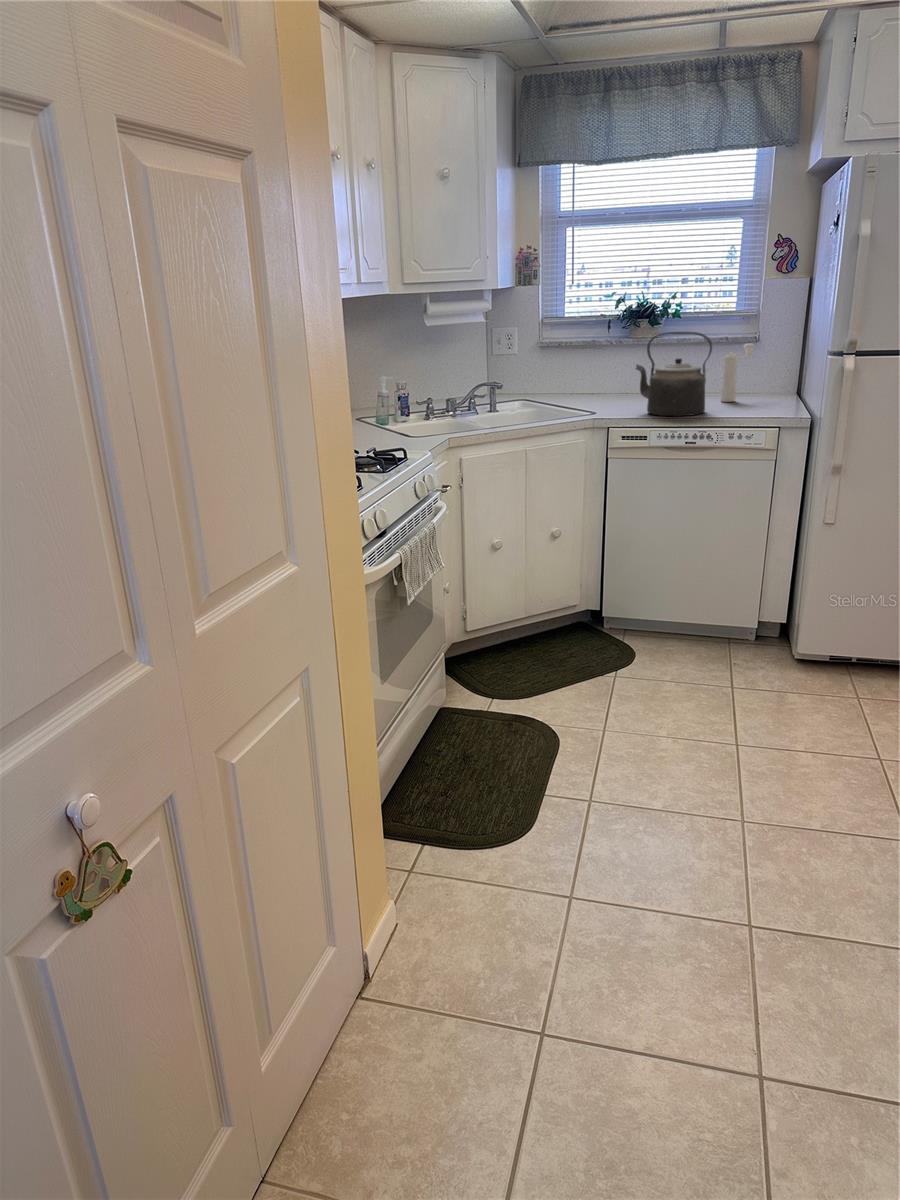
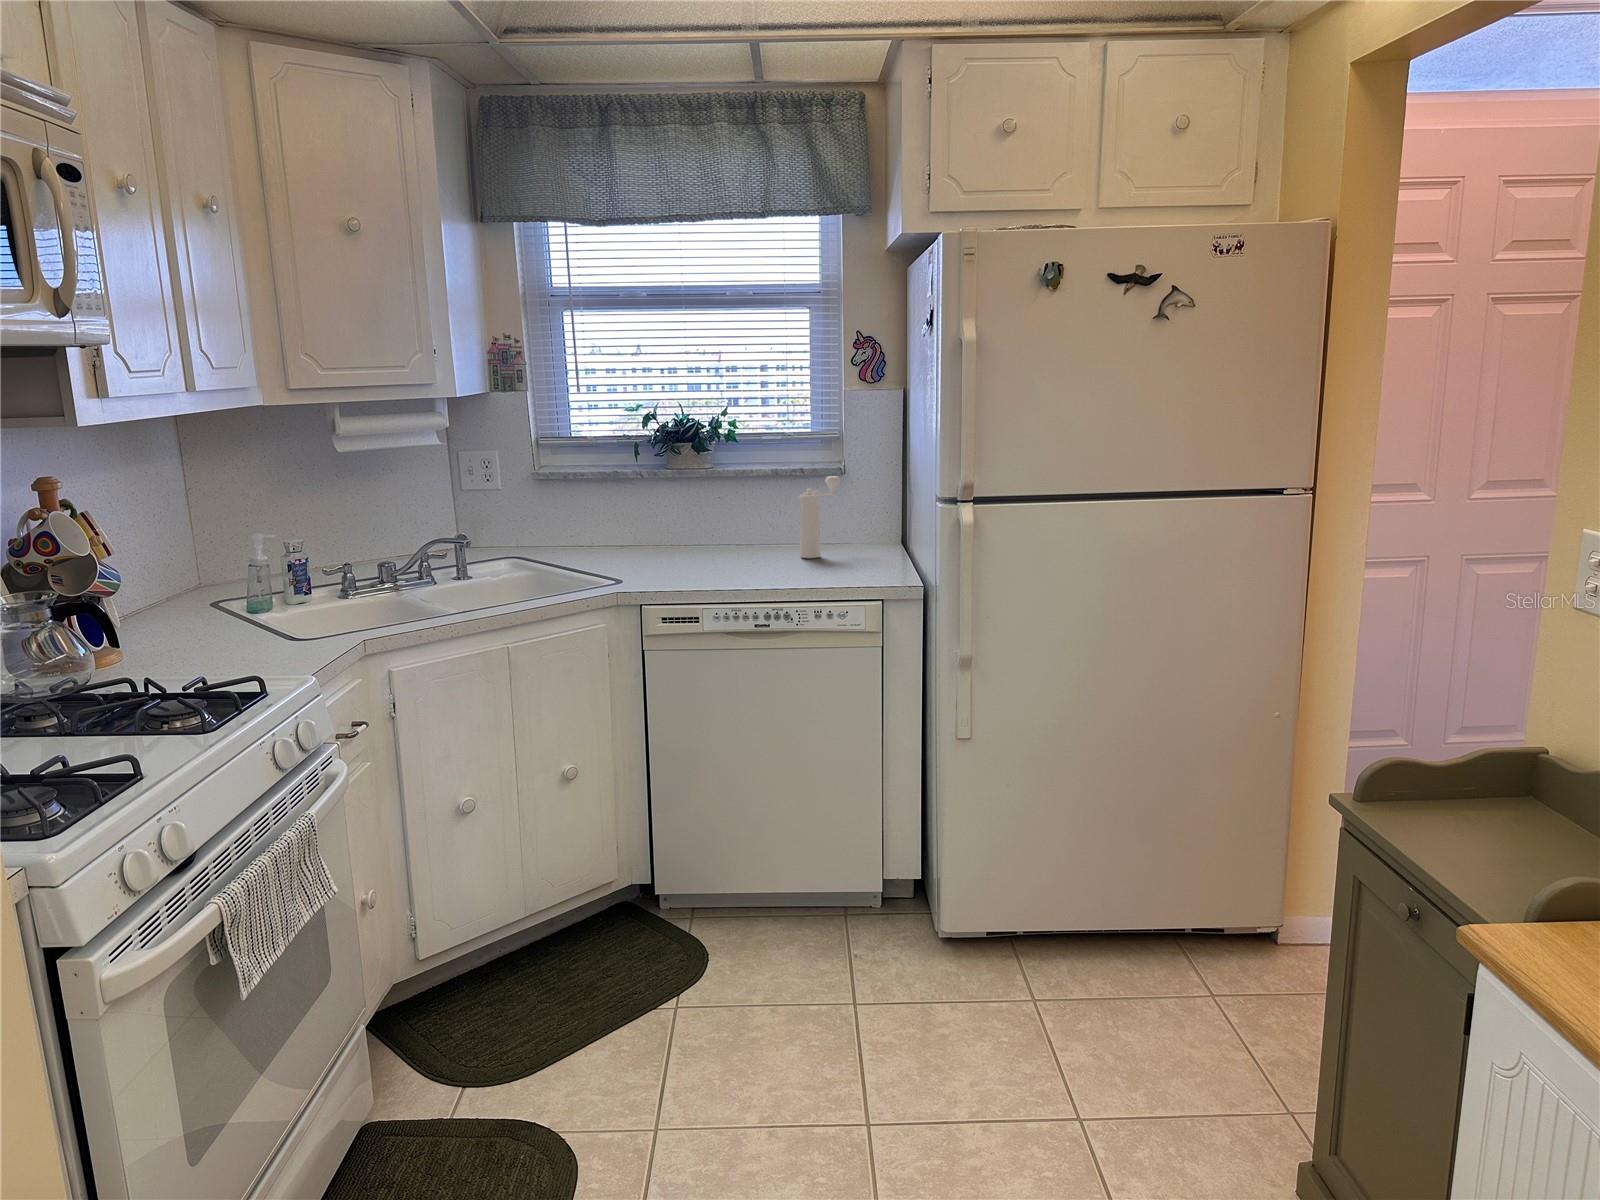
kettle: present [636,332,712,416] -> none [673,464,781,587]

